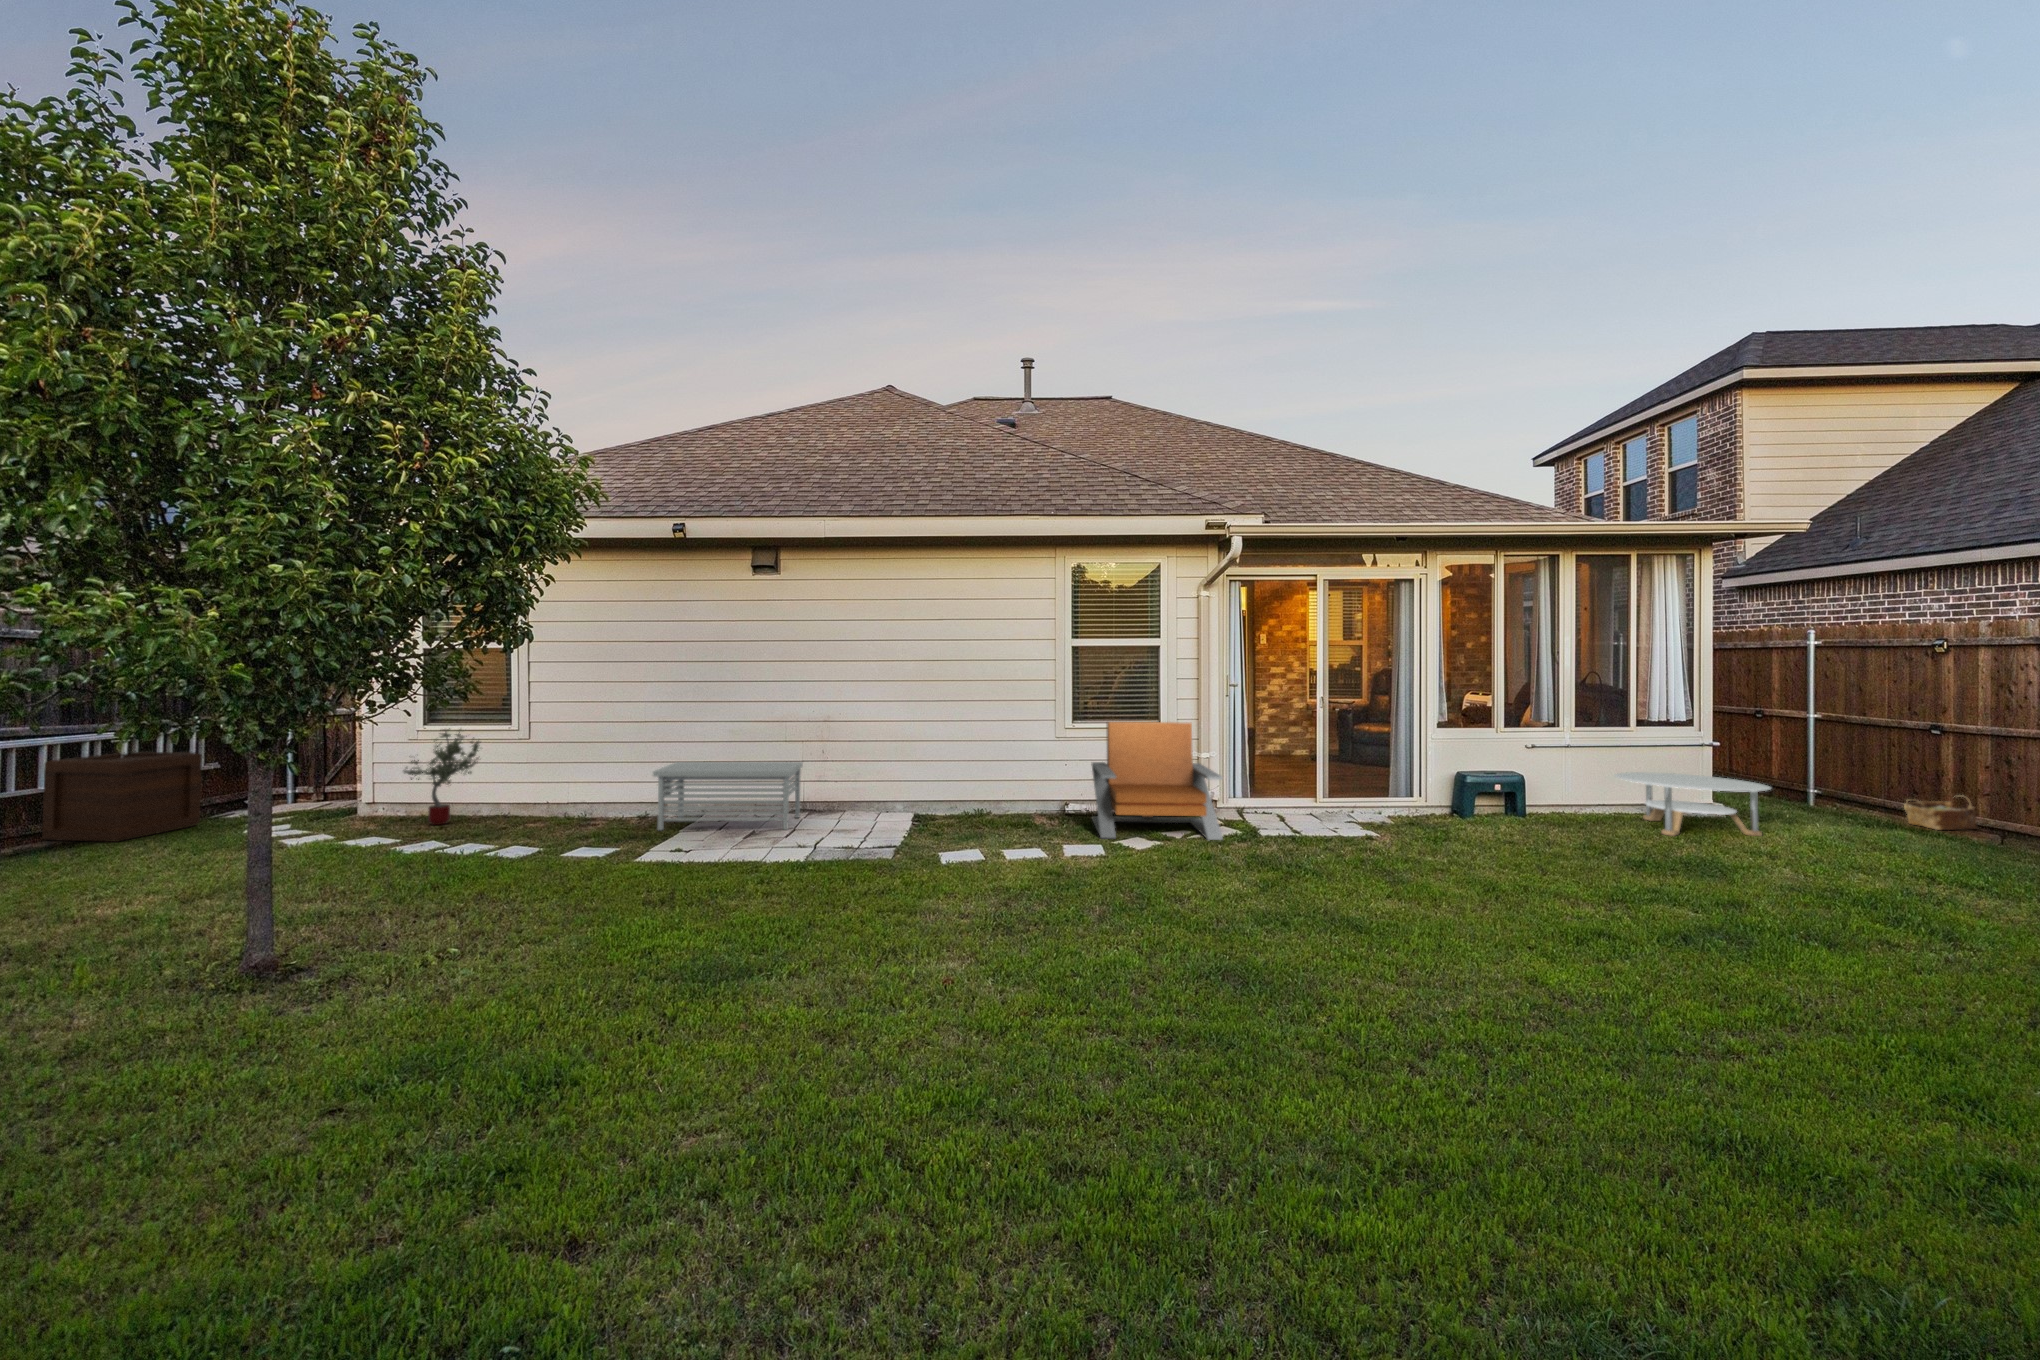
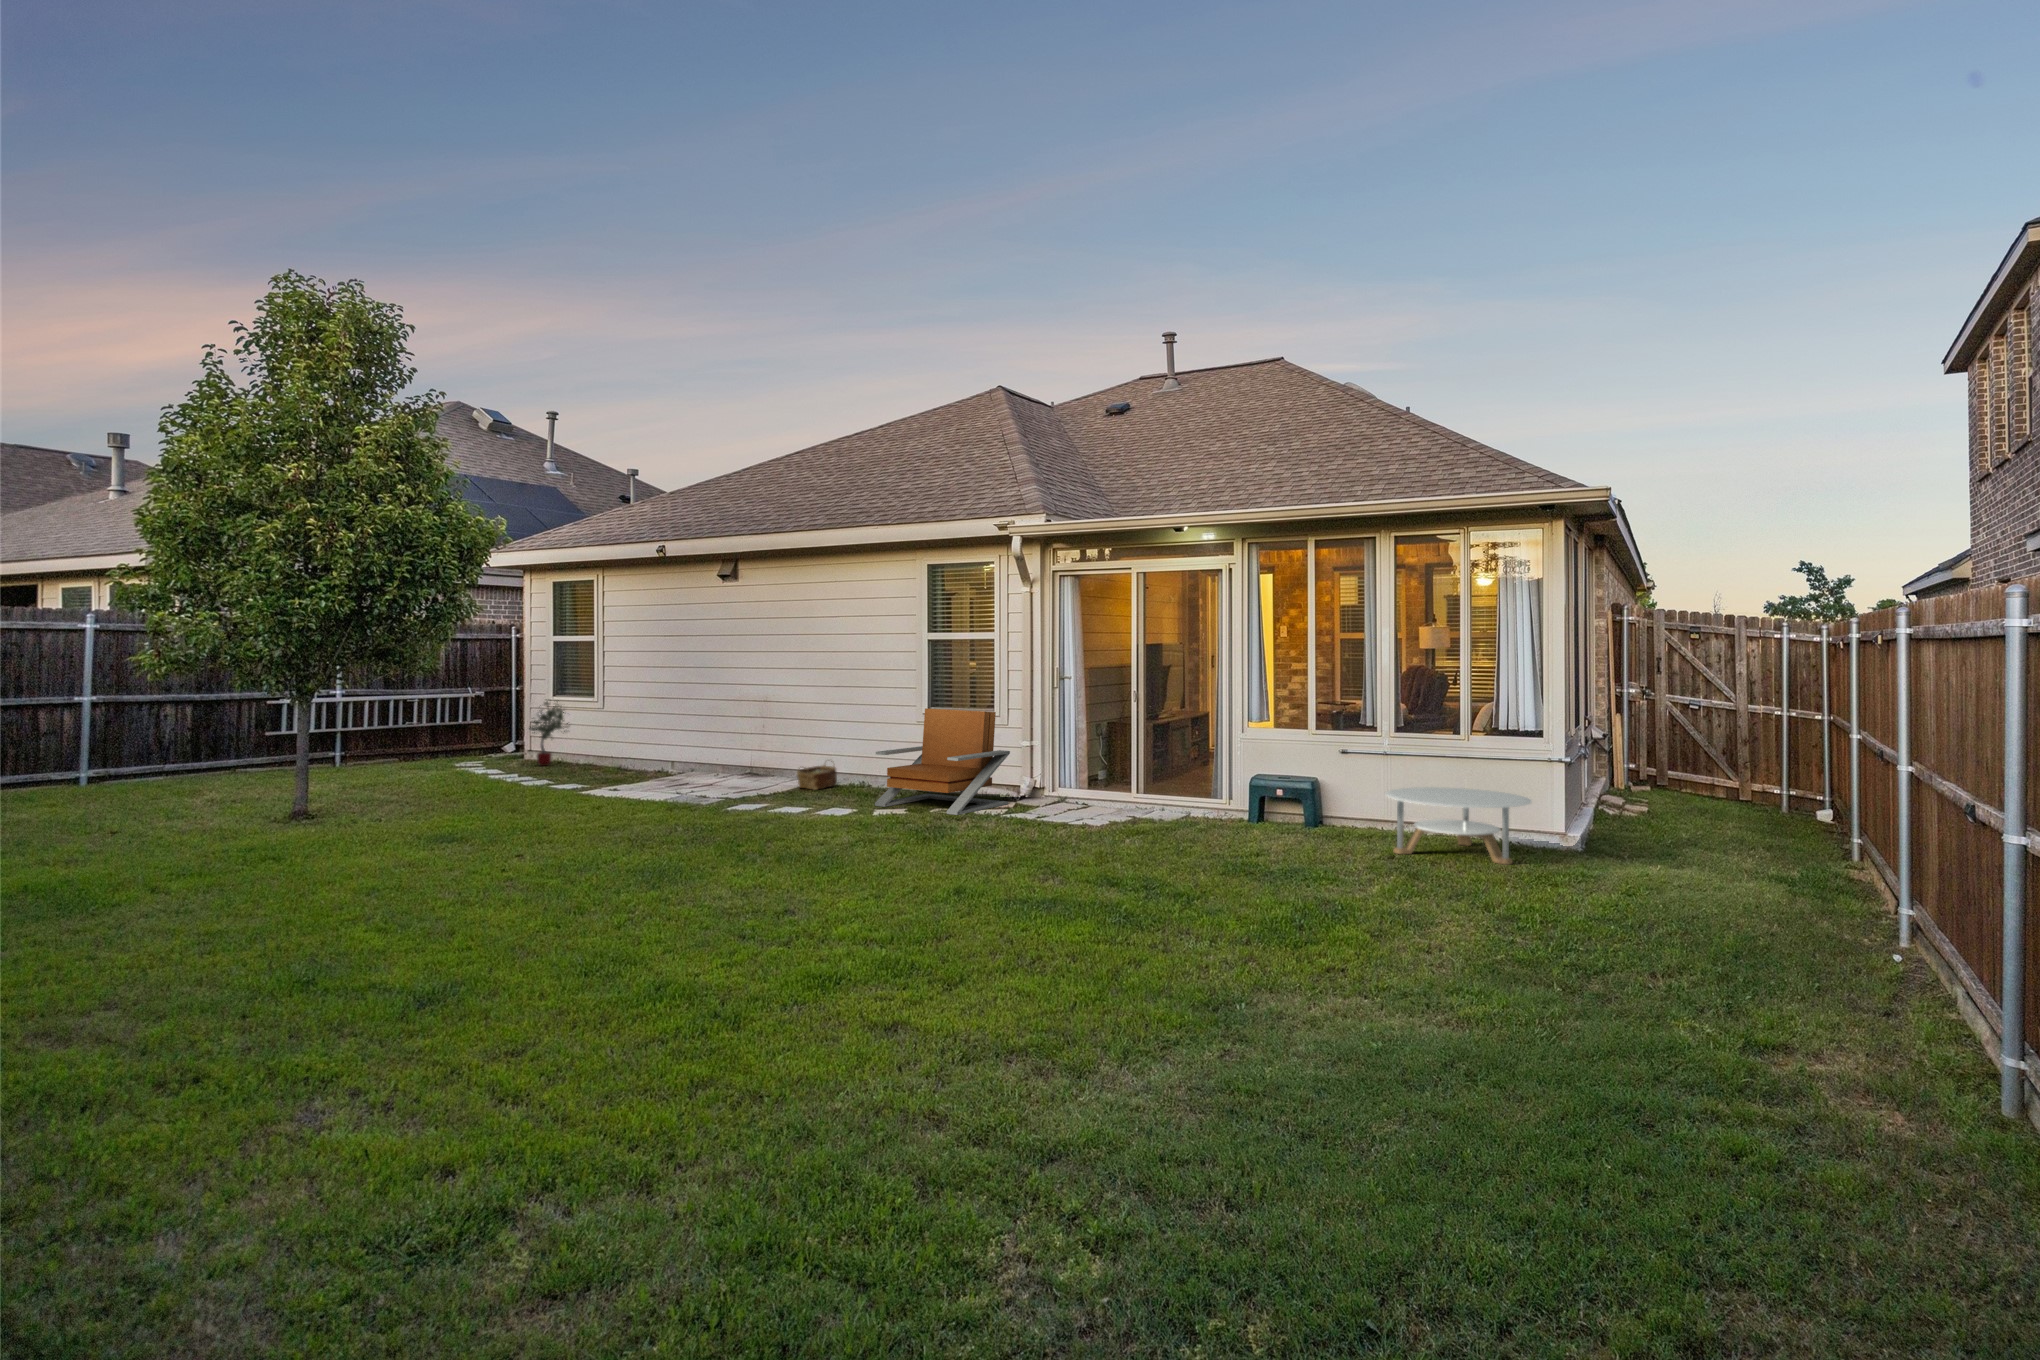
wooden crate: present [42,752,202,842] -> none [369,709,445,761]
storage bench: present [653,762,803,830] -> none [631,730,745,784]
woven basket: present [1904,797,1977,830] -> present [797,761,837,790]

